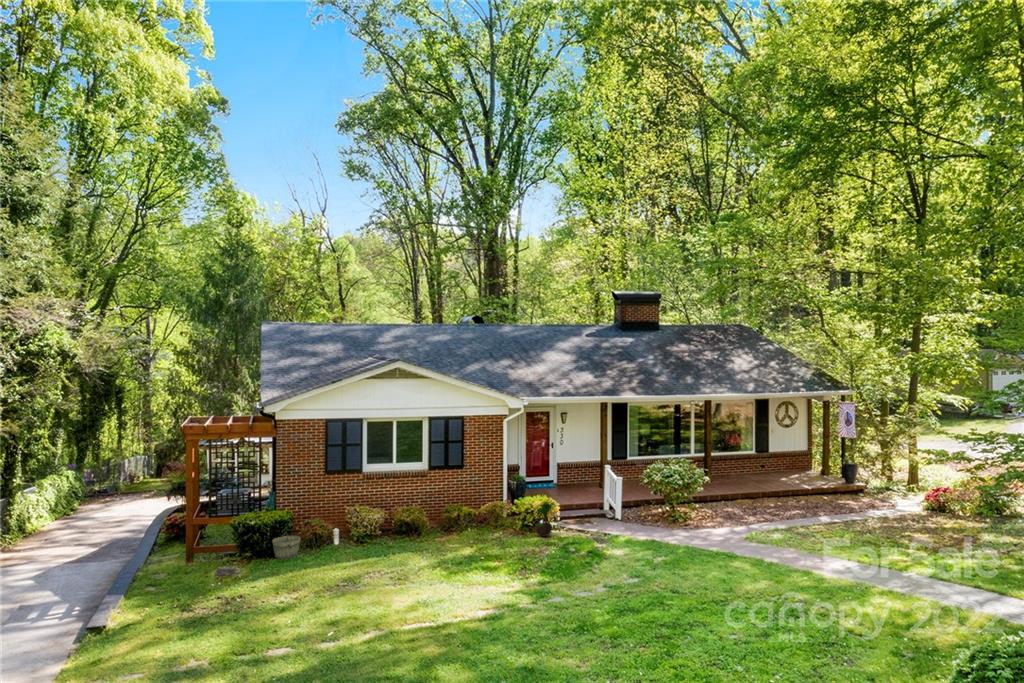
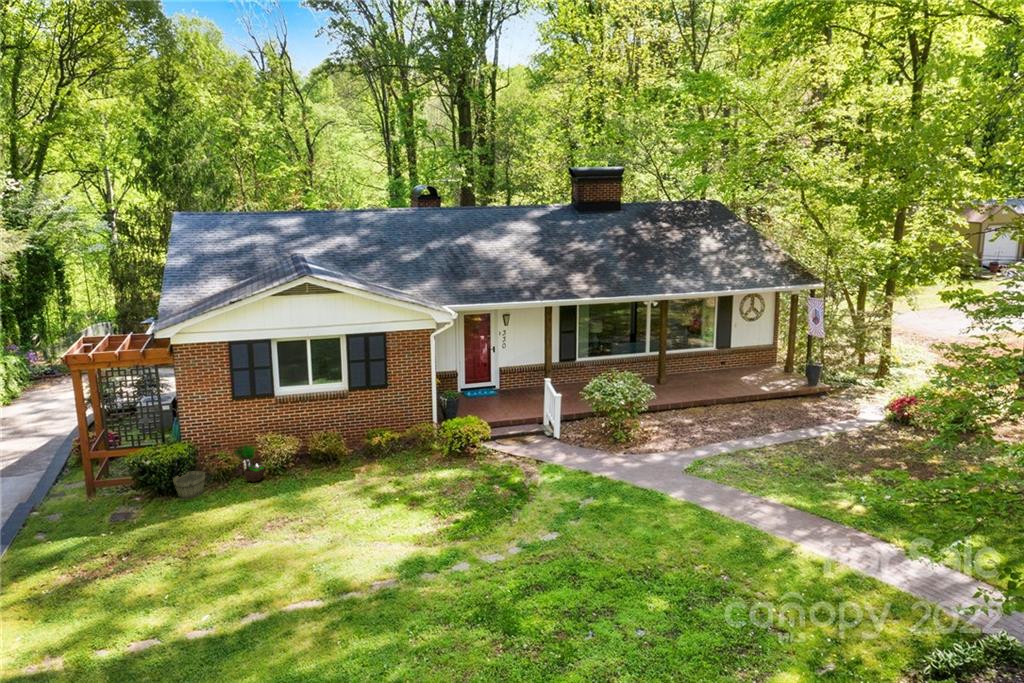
potted tree: present [535,501,554,536] -> present [234,445,265,482]

